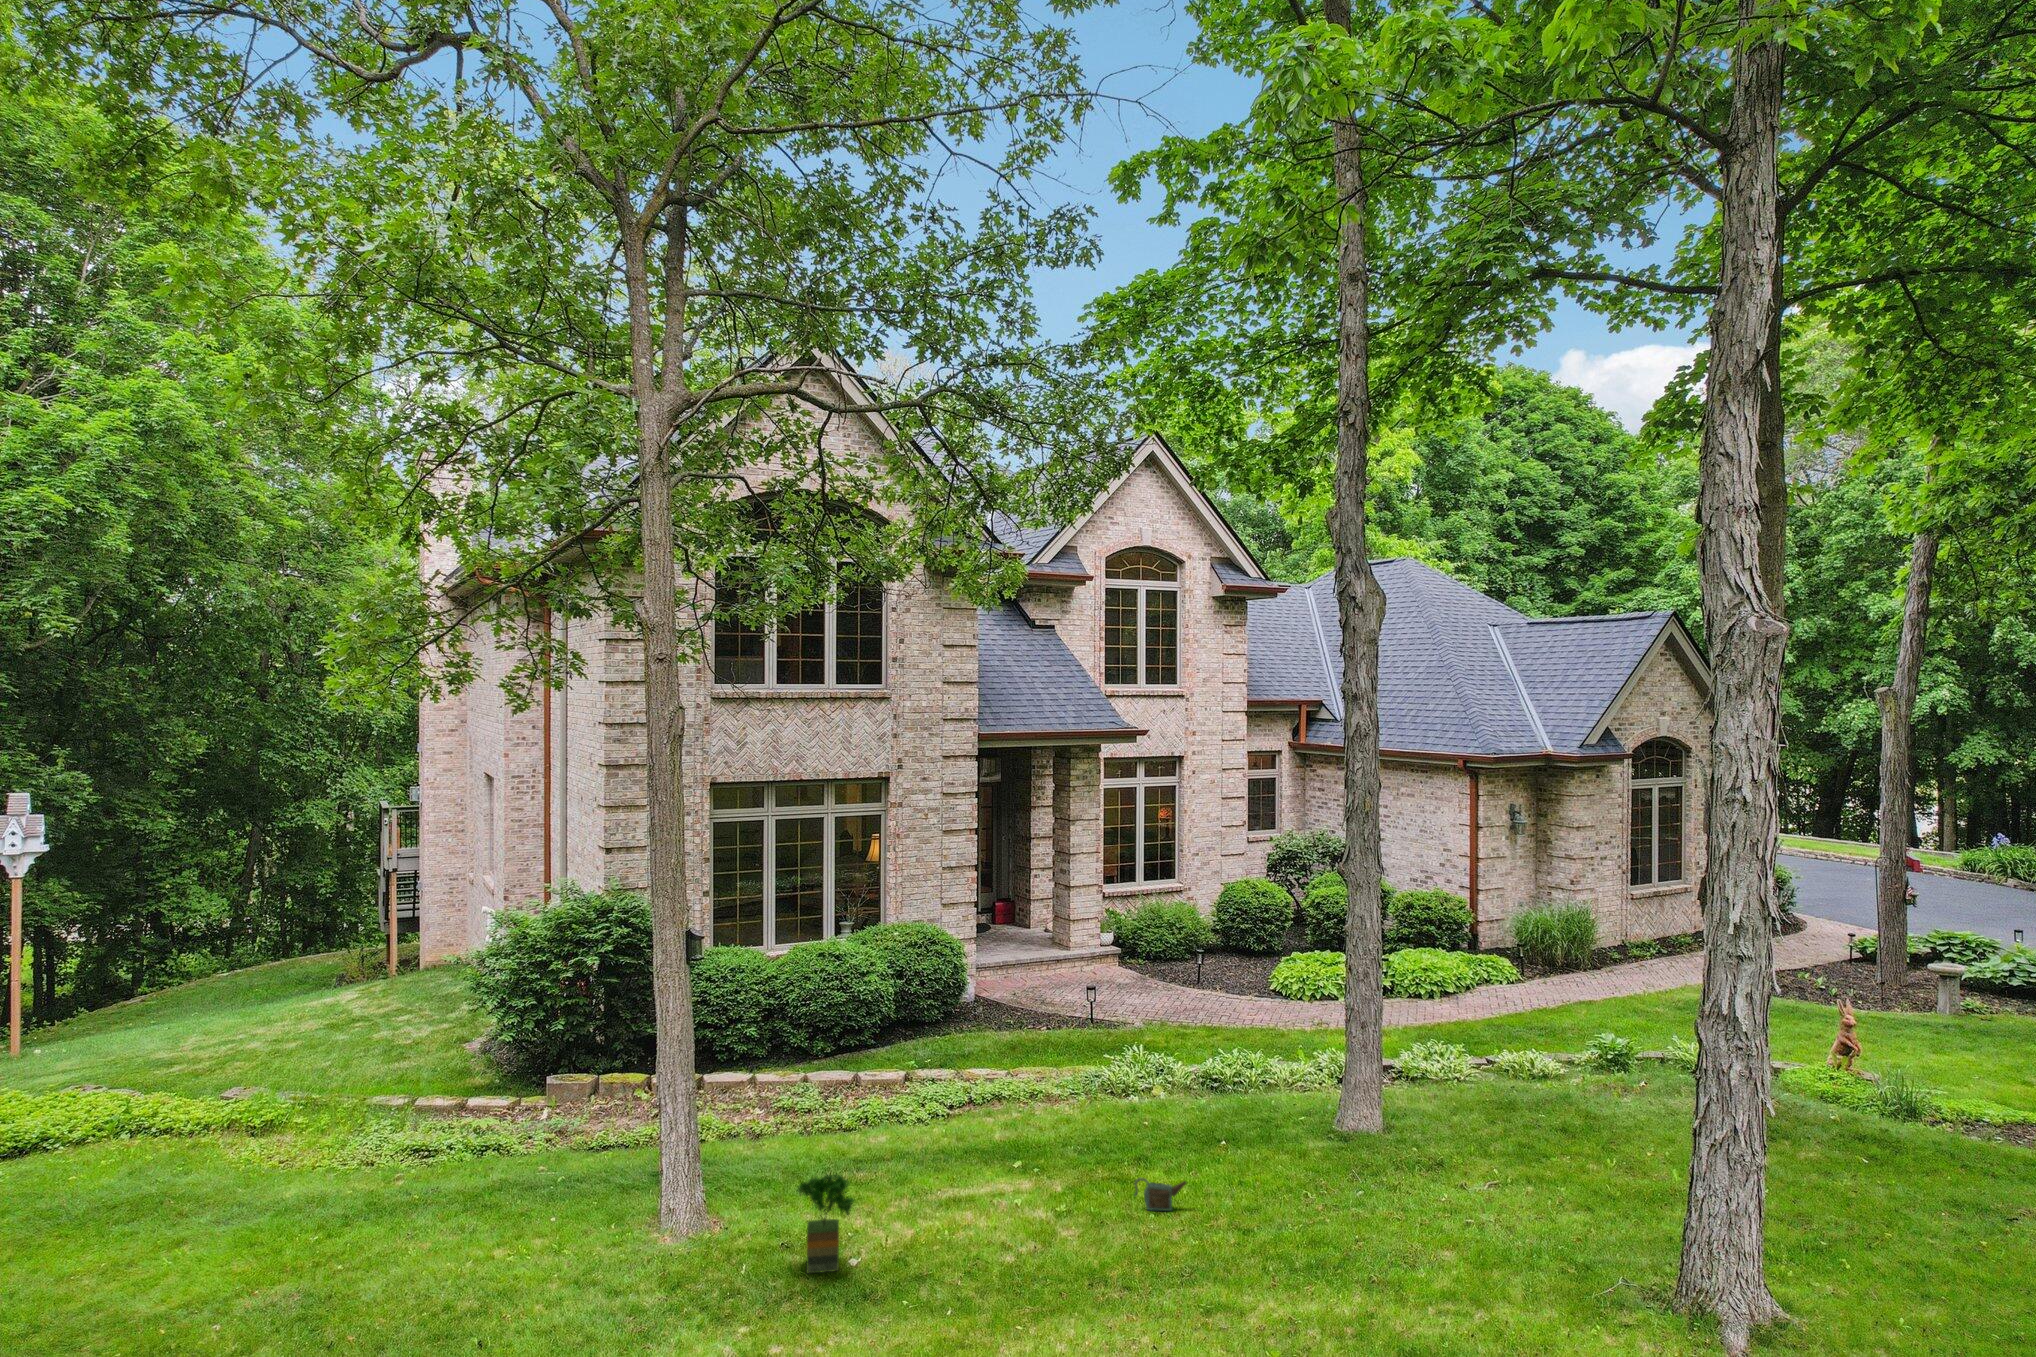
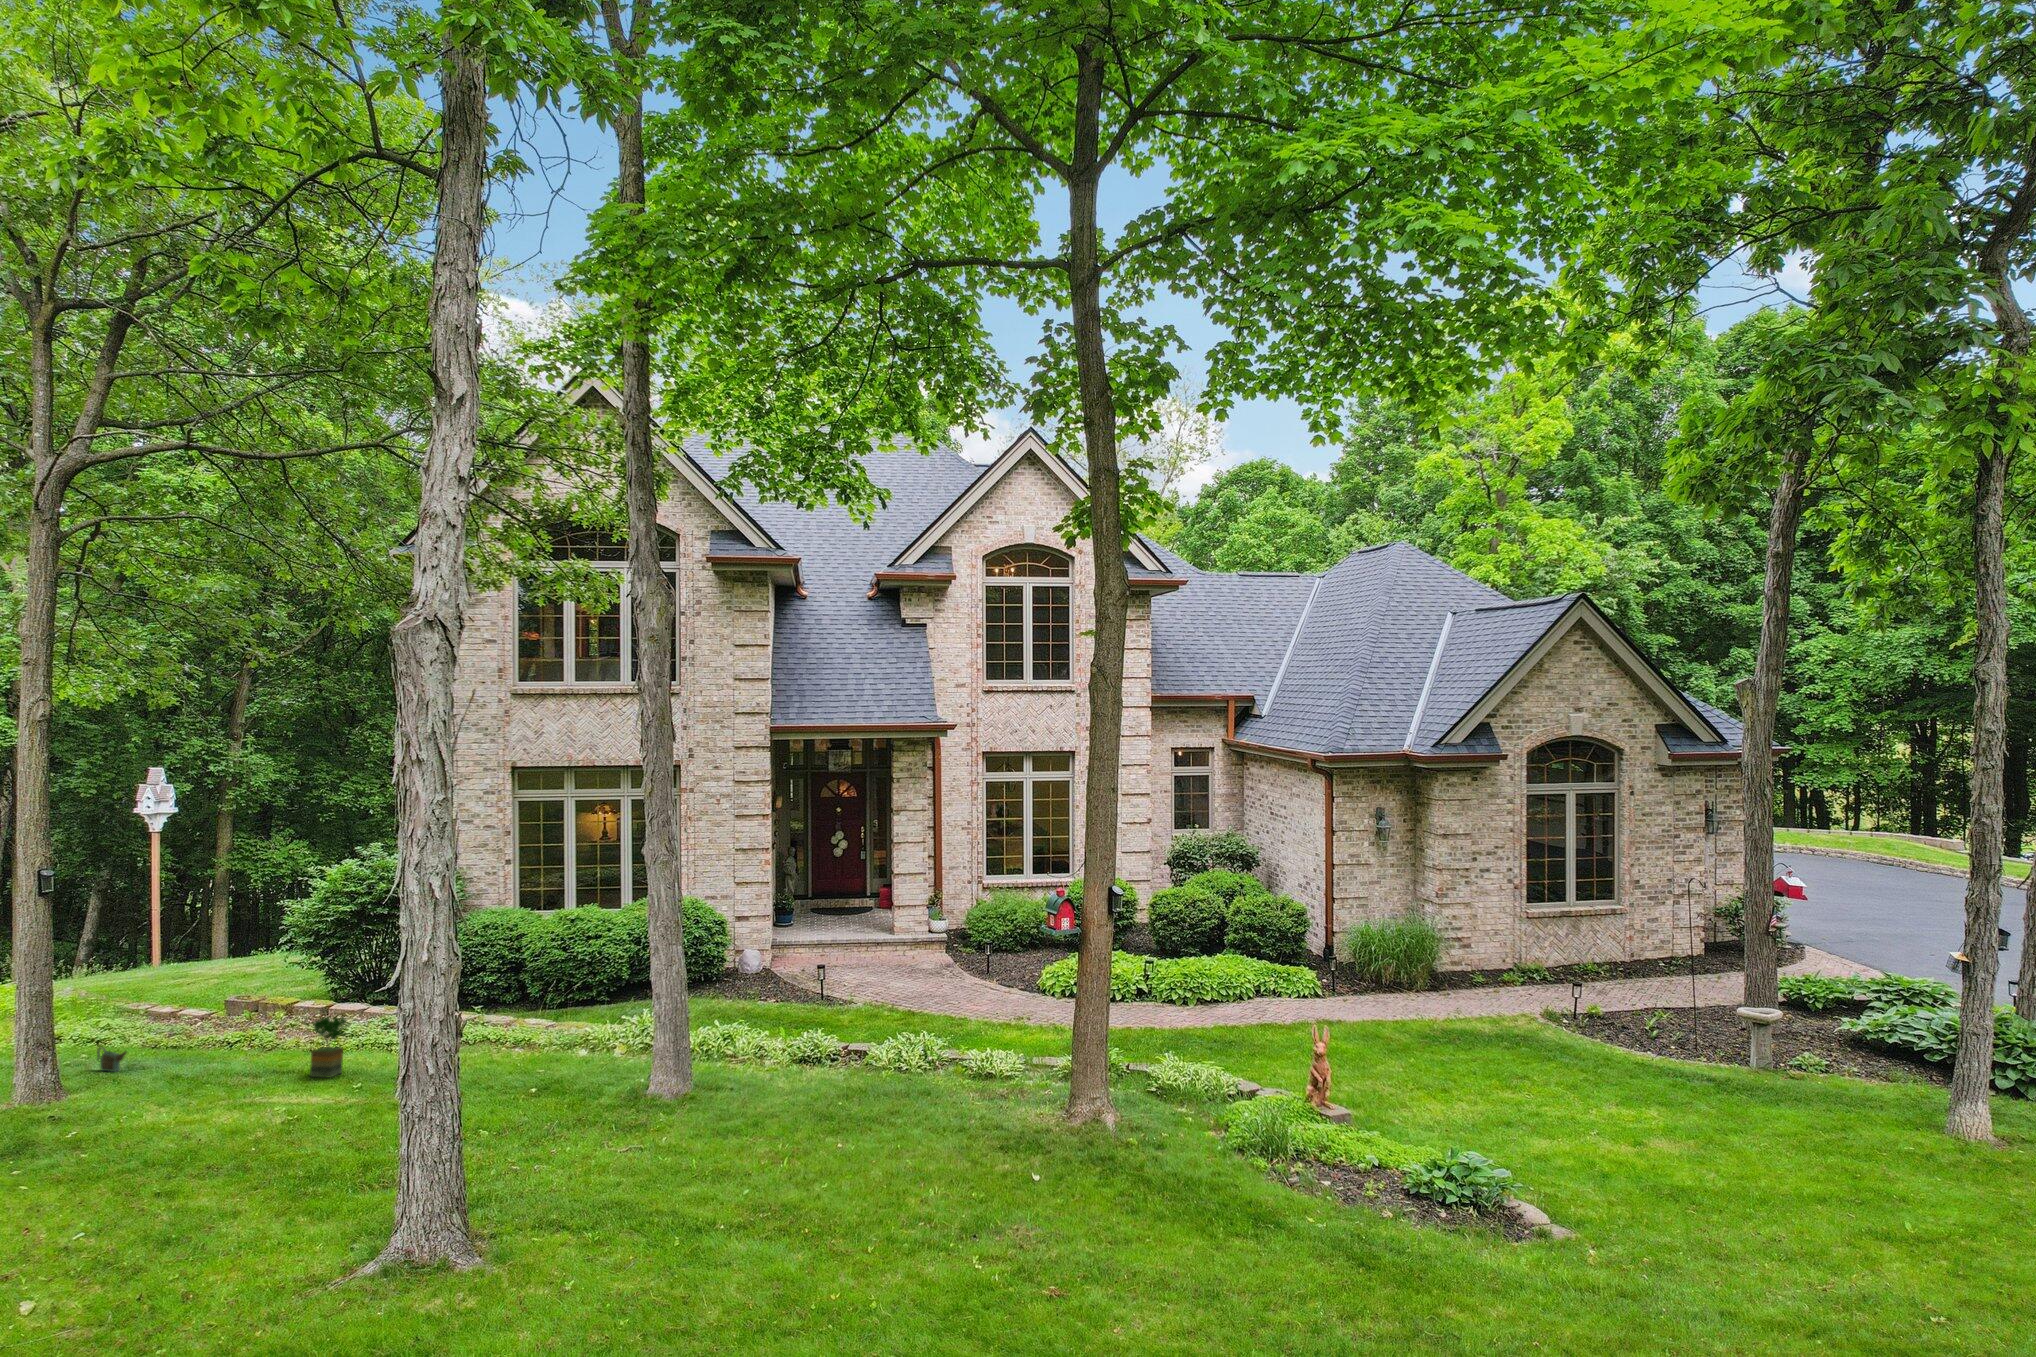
watering can: present [1134,1178,1187,1211] -> present [97,1047,127,1072]

